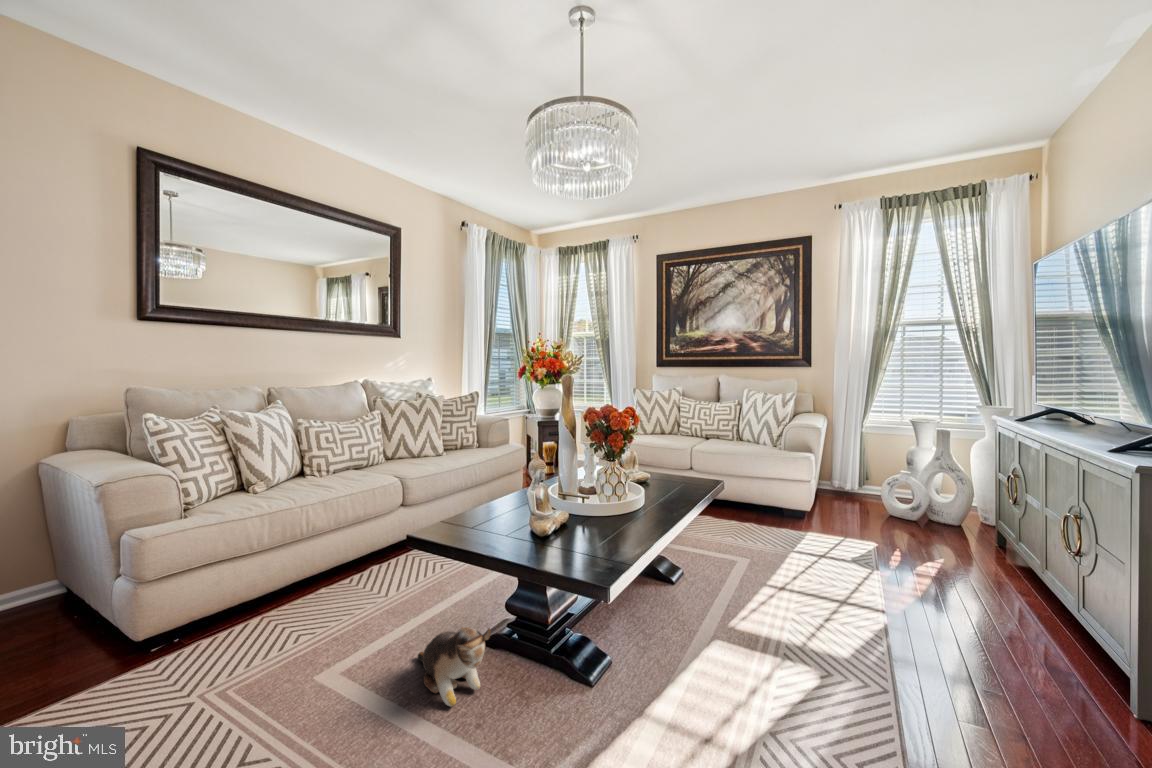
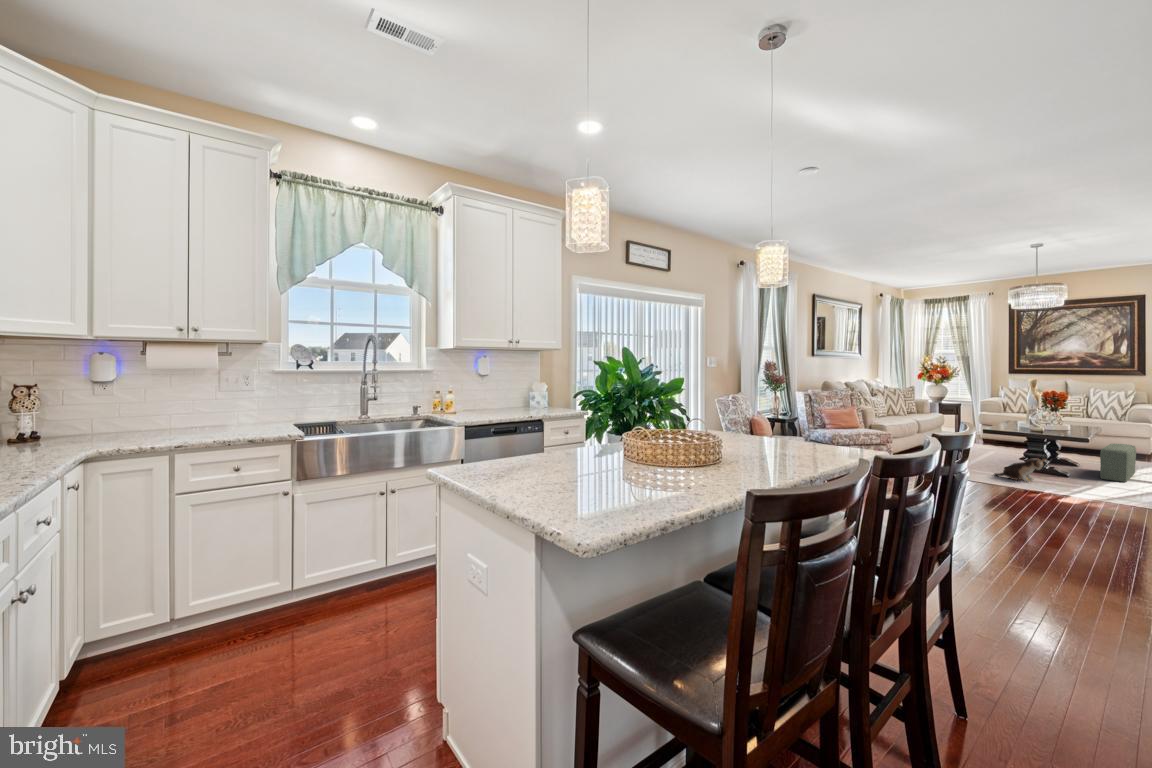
pouf: none [671,520,759,651] -> present [1100,444,1136,482]

